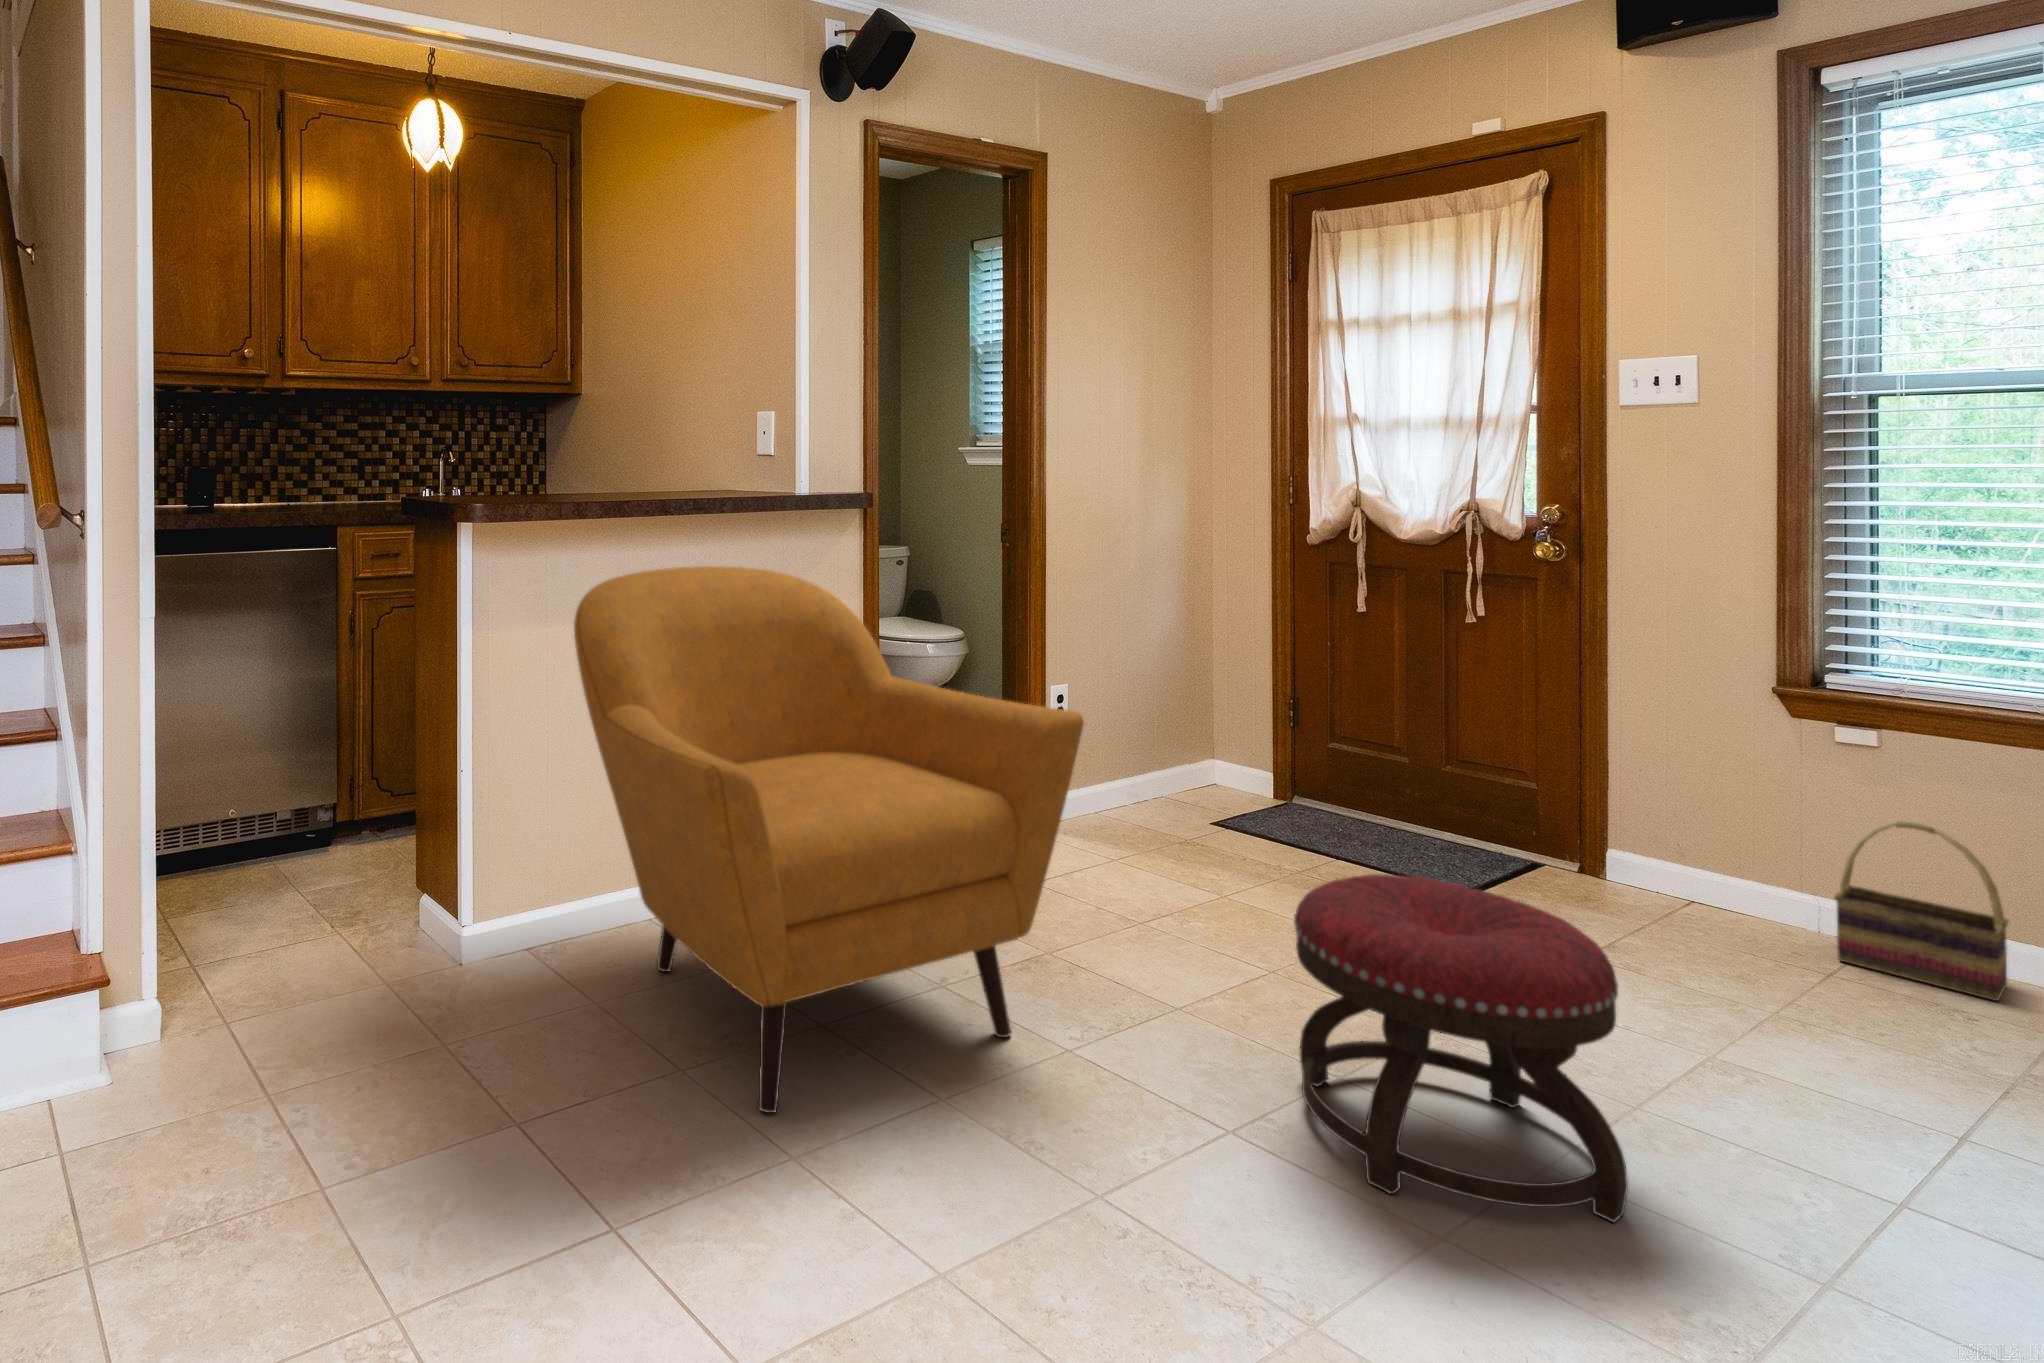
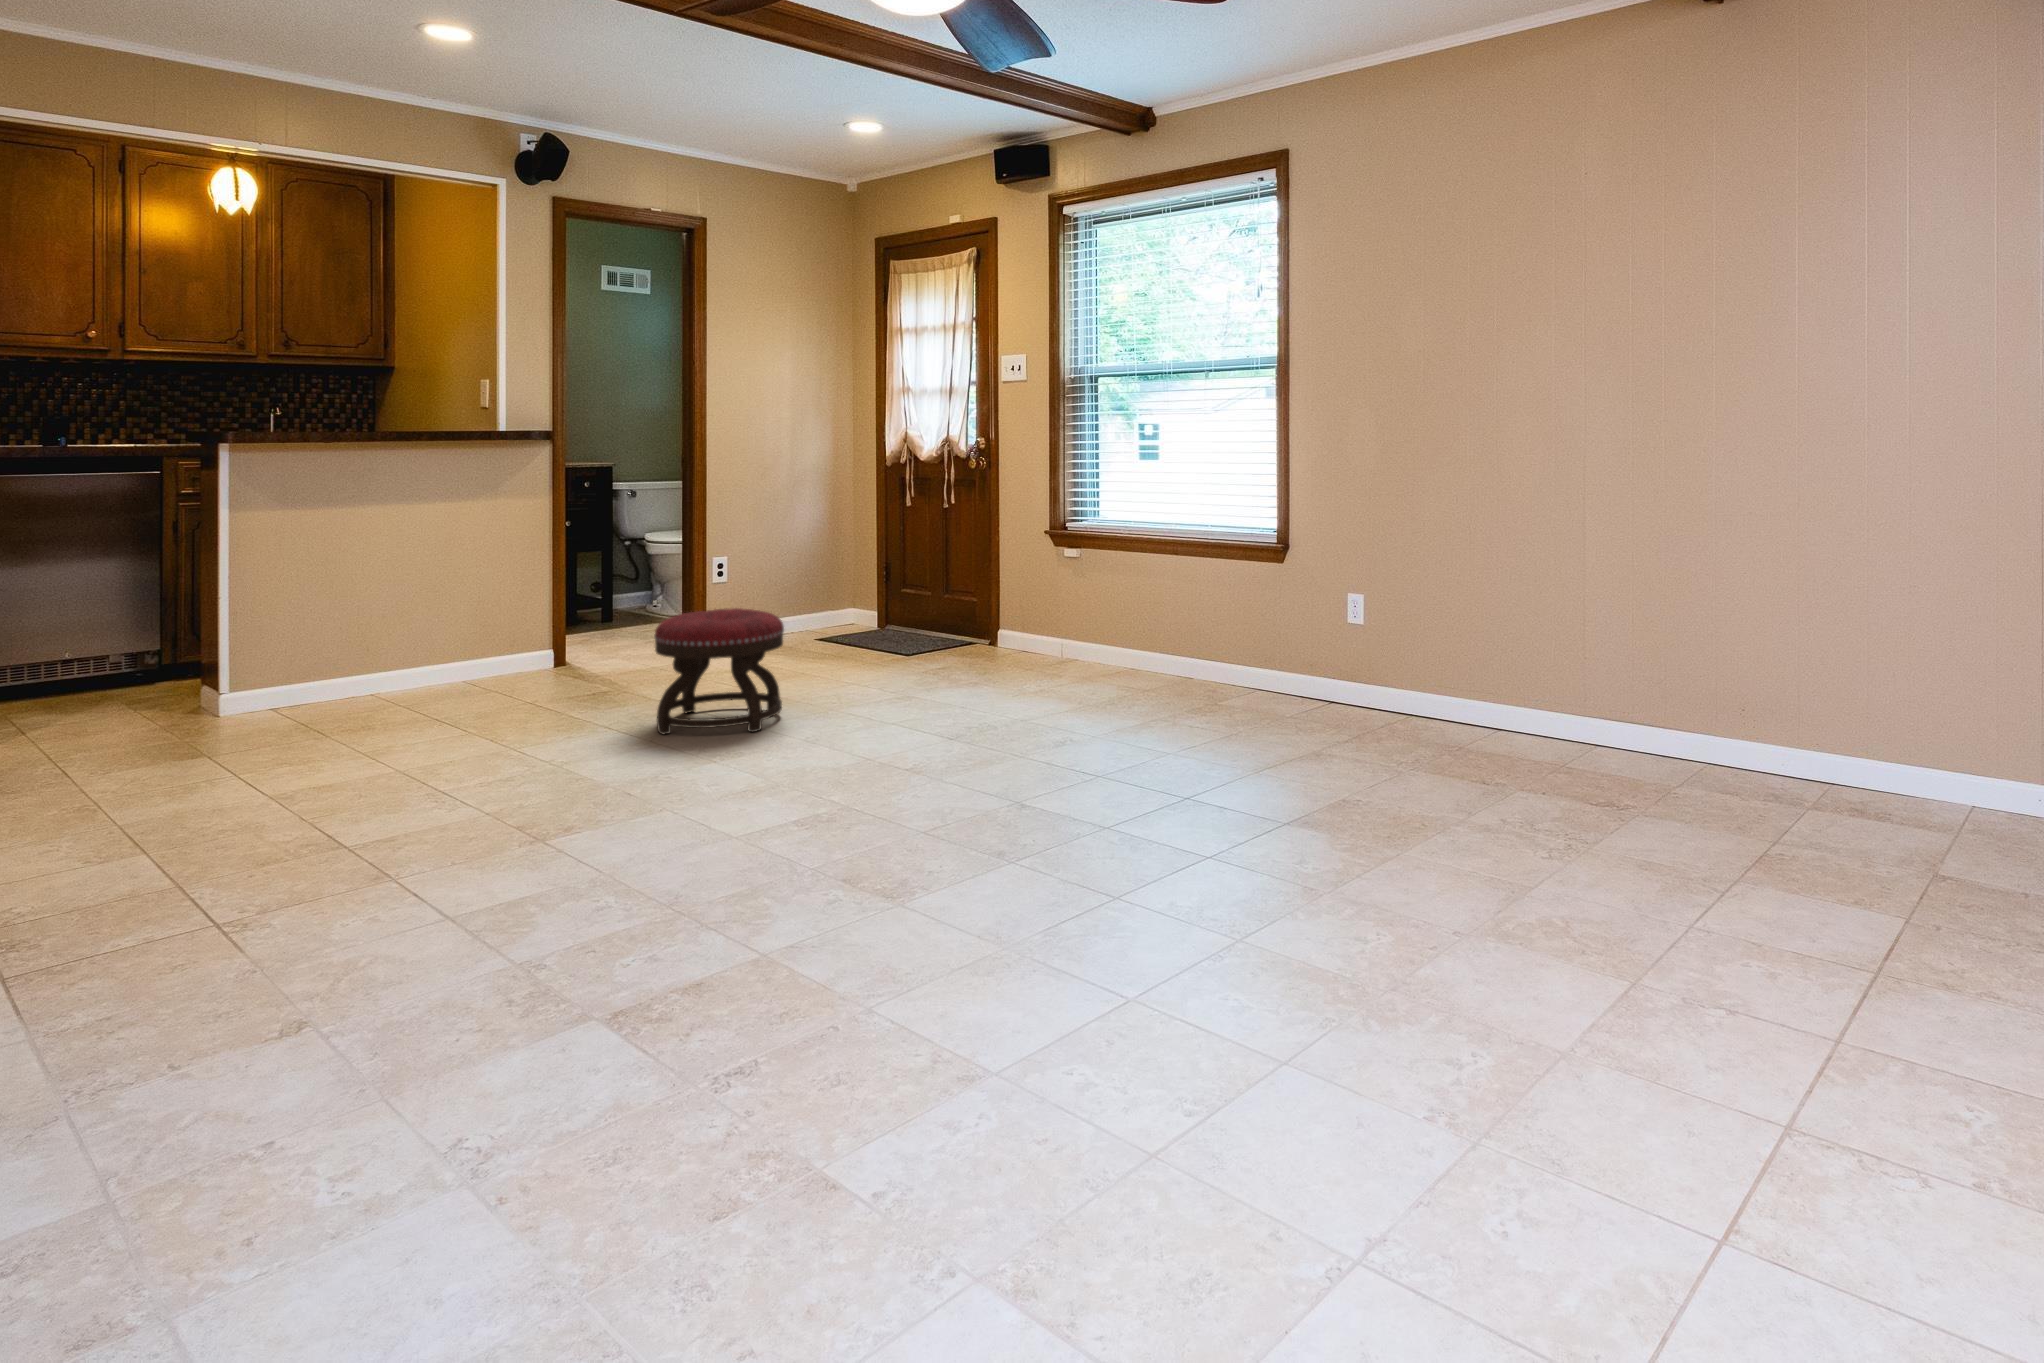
armchair: present [574,566,1084,1113] -> none [294,477,592,741]
basket: present [1835,821,2009,1001] -> none [1041,589,1101,668]

